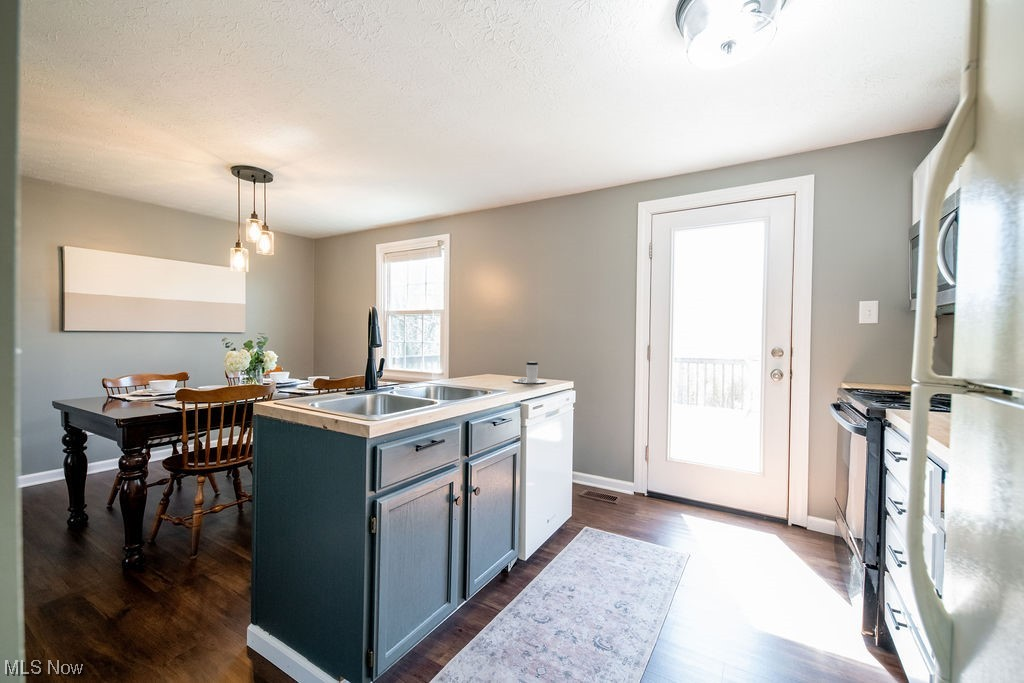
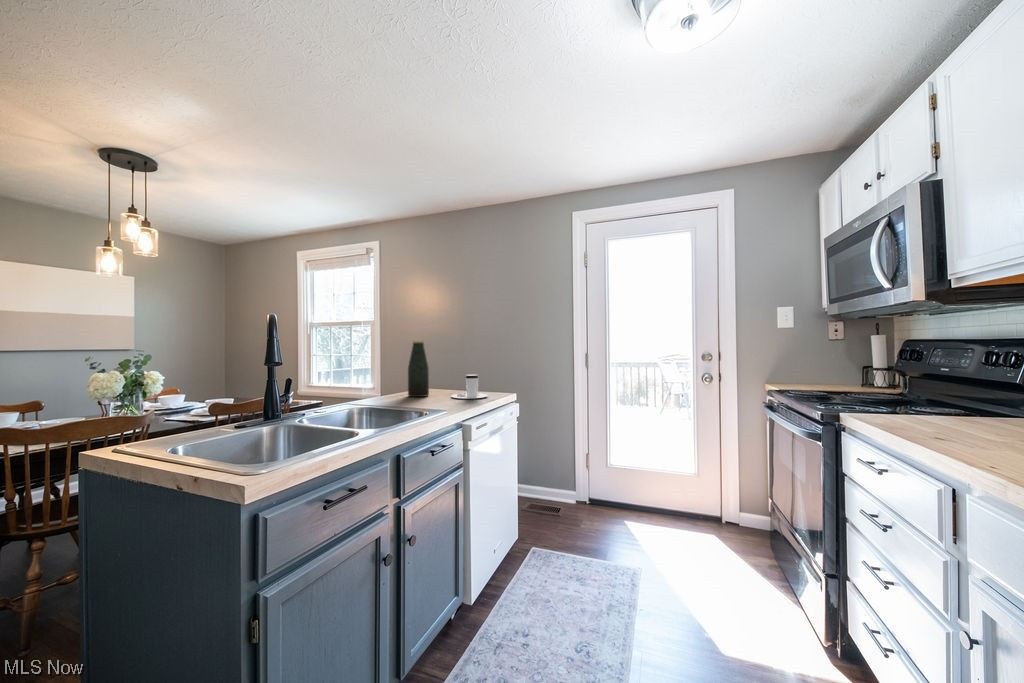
bottle: none [475,330,494,380] -> present [408,341,429,397]

